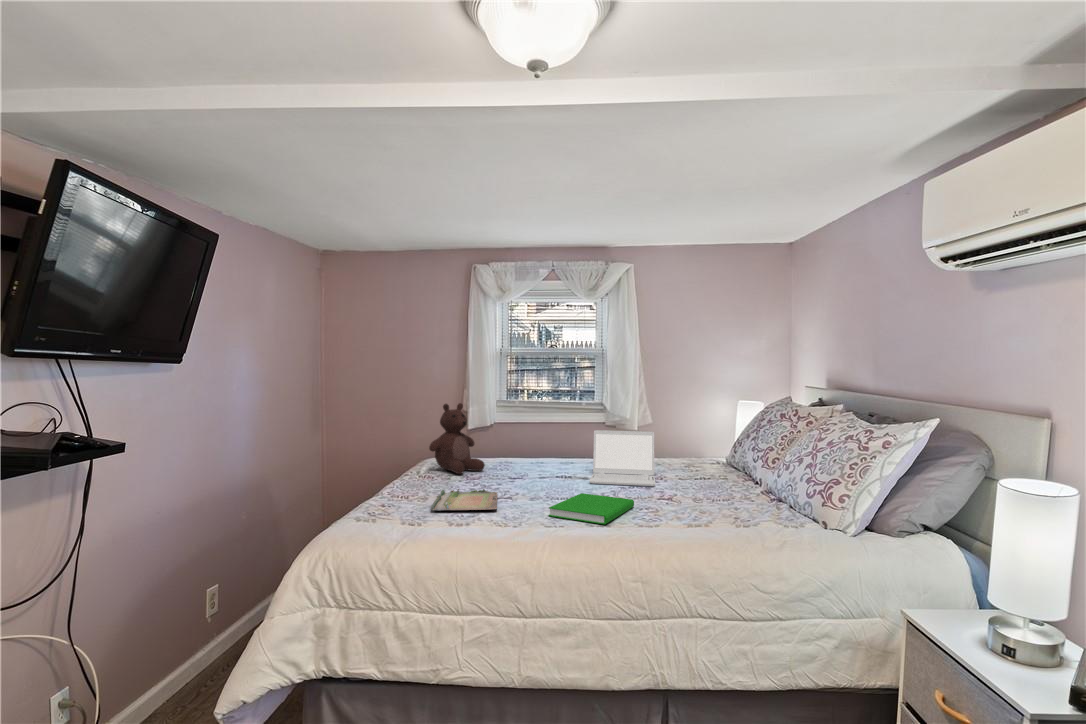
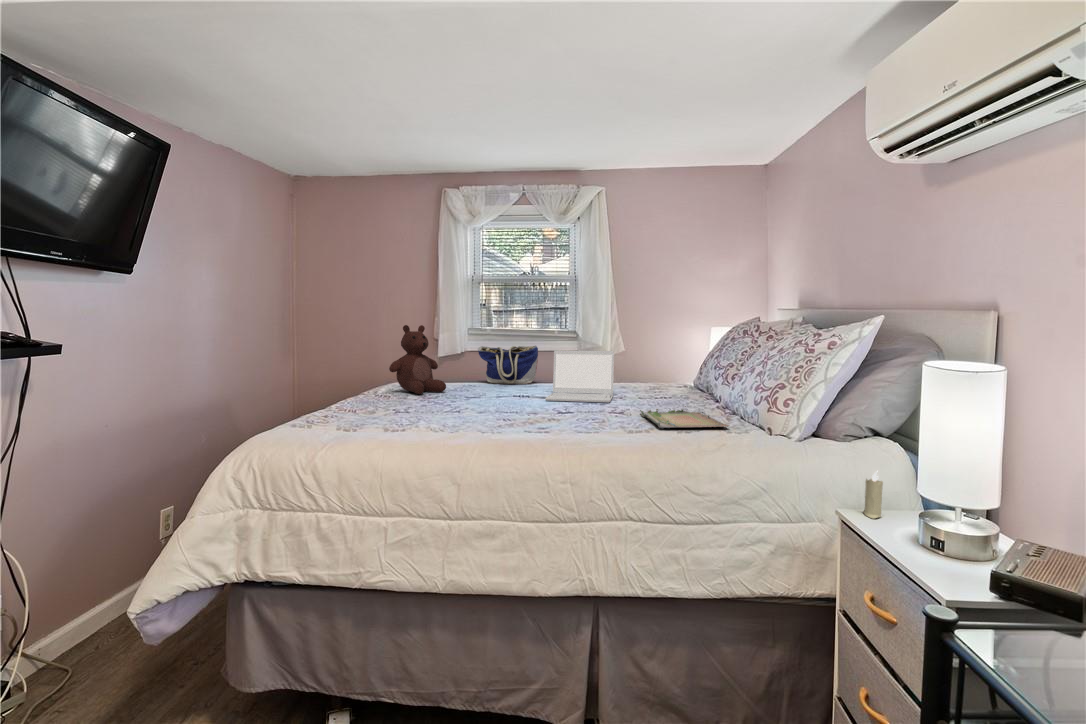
tote bag: none [512,421,573,460] -> present [478,346,538,384]
tray: present [431,489,497,511] -> present [640,406,729,429]
book: present [549,493,634,524] -> none [489,406,580,431]
candle: none [927,574,947,621] -> present [863,471,883,518]

